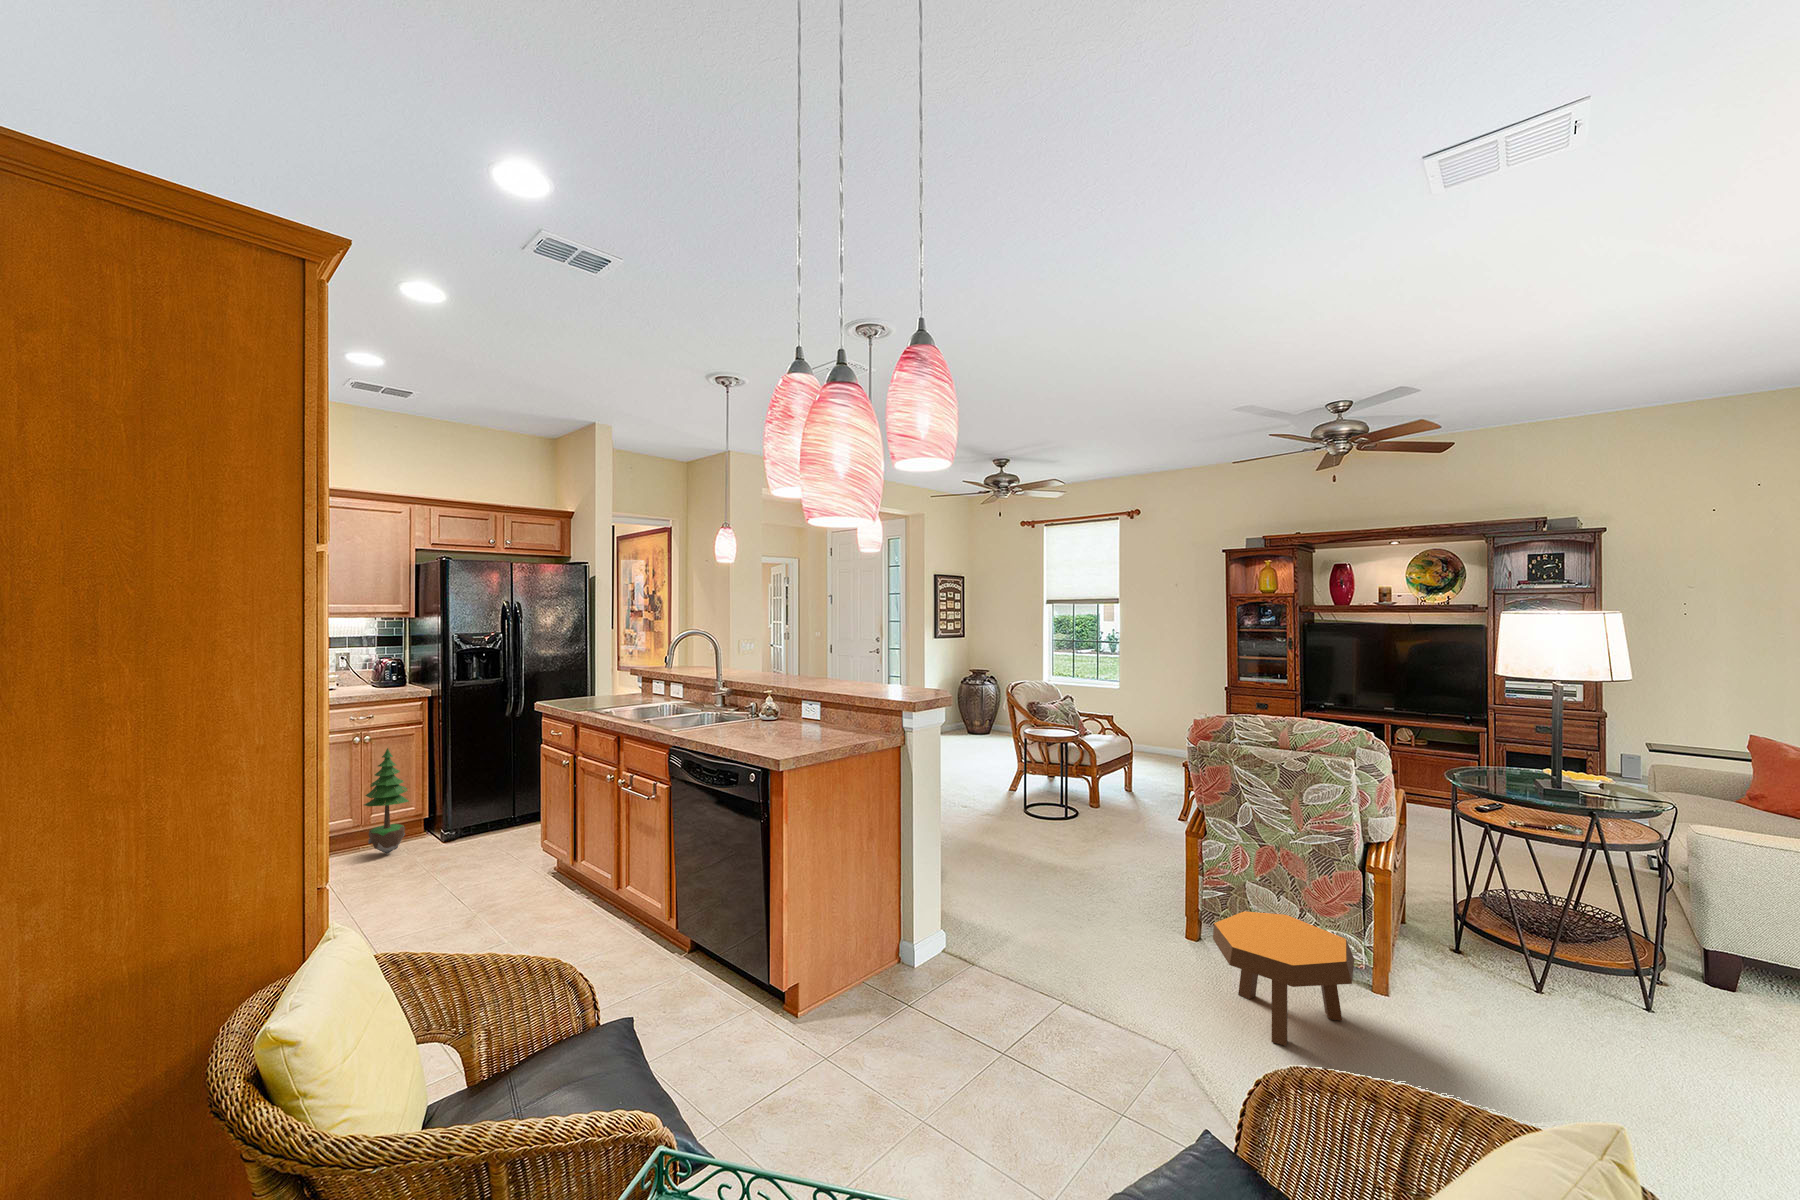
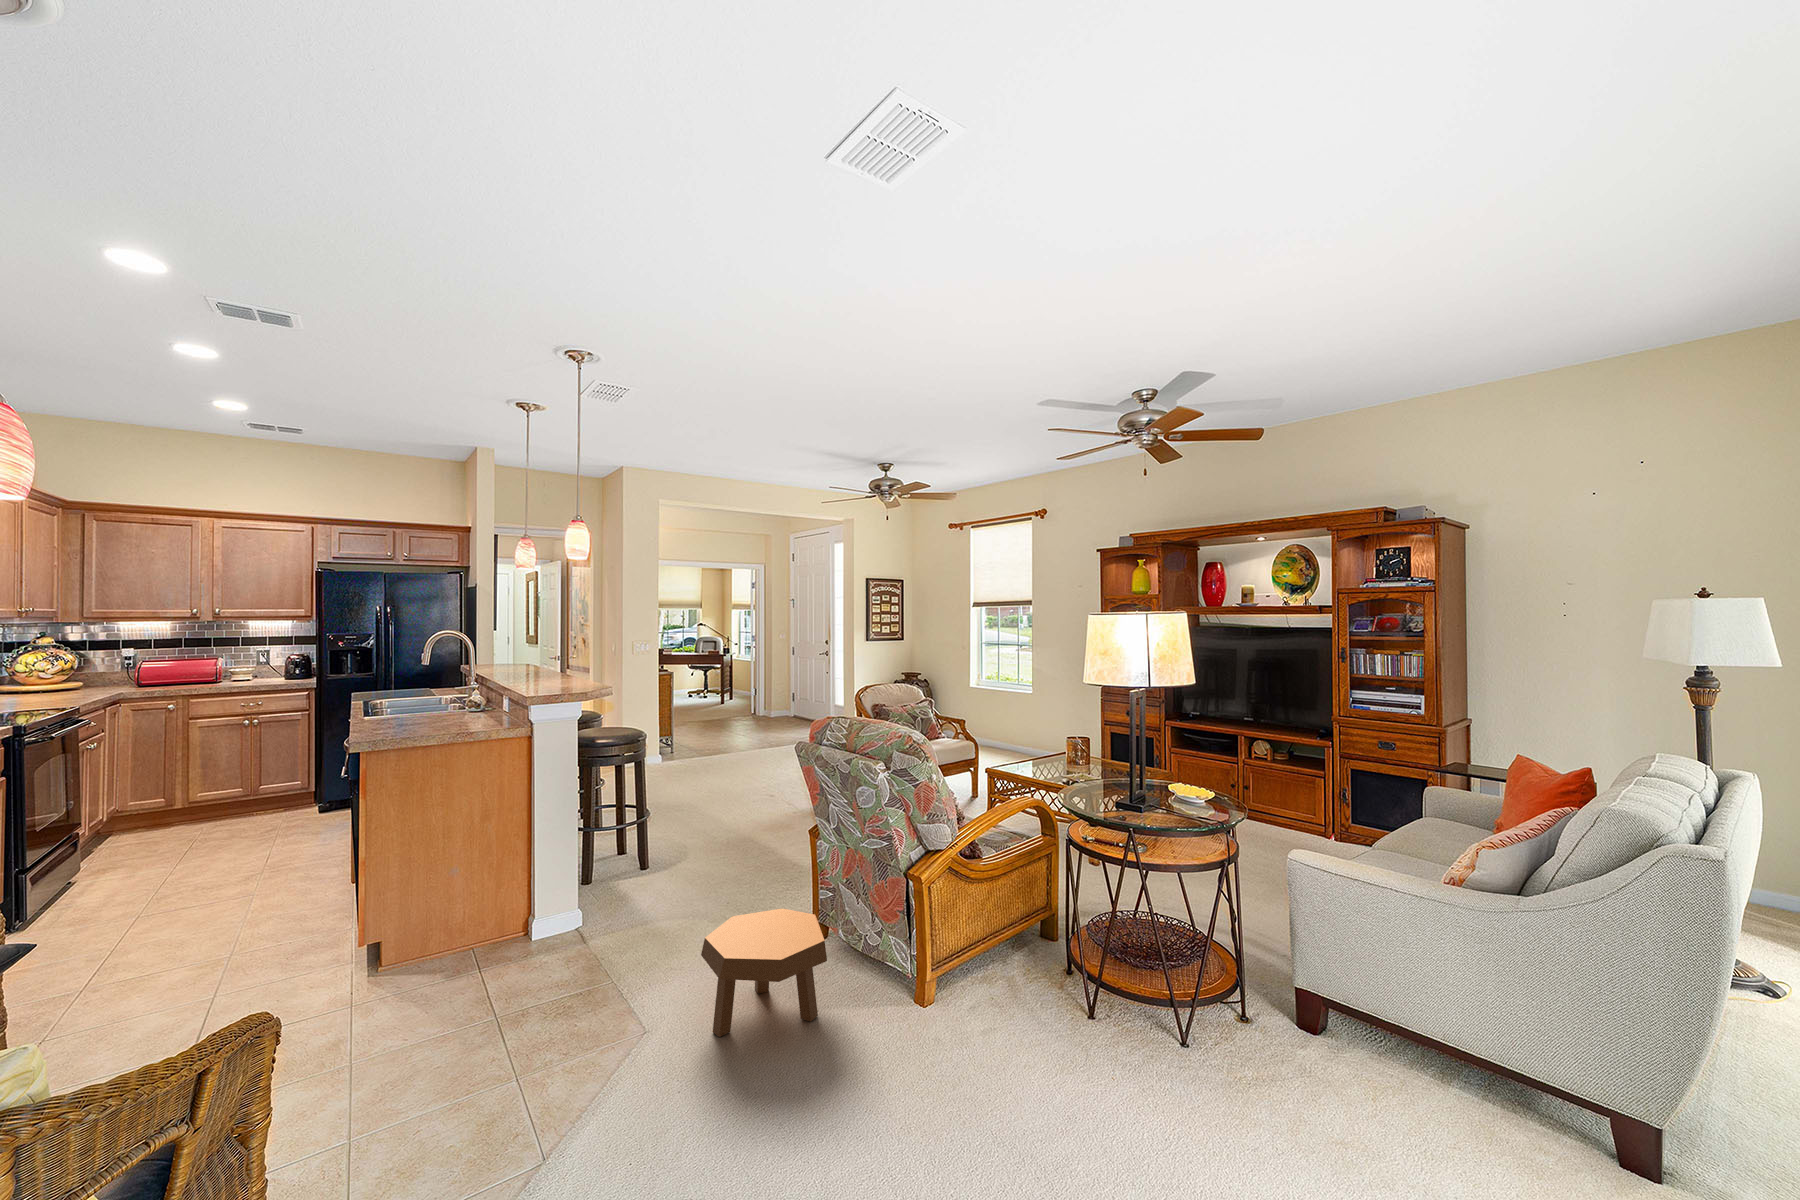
potted tree: present [364,748,409,854] -> none [247,728,288,817]

